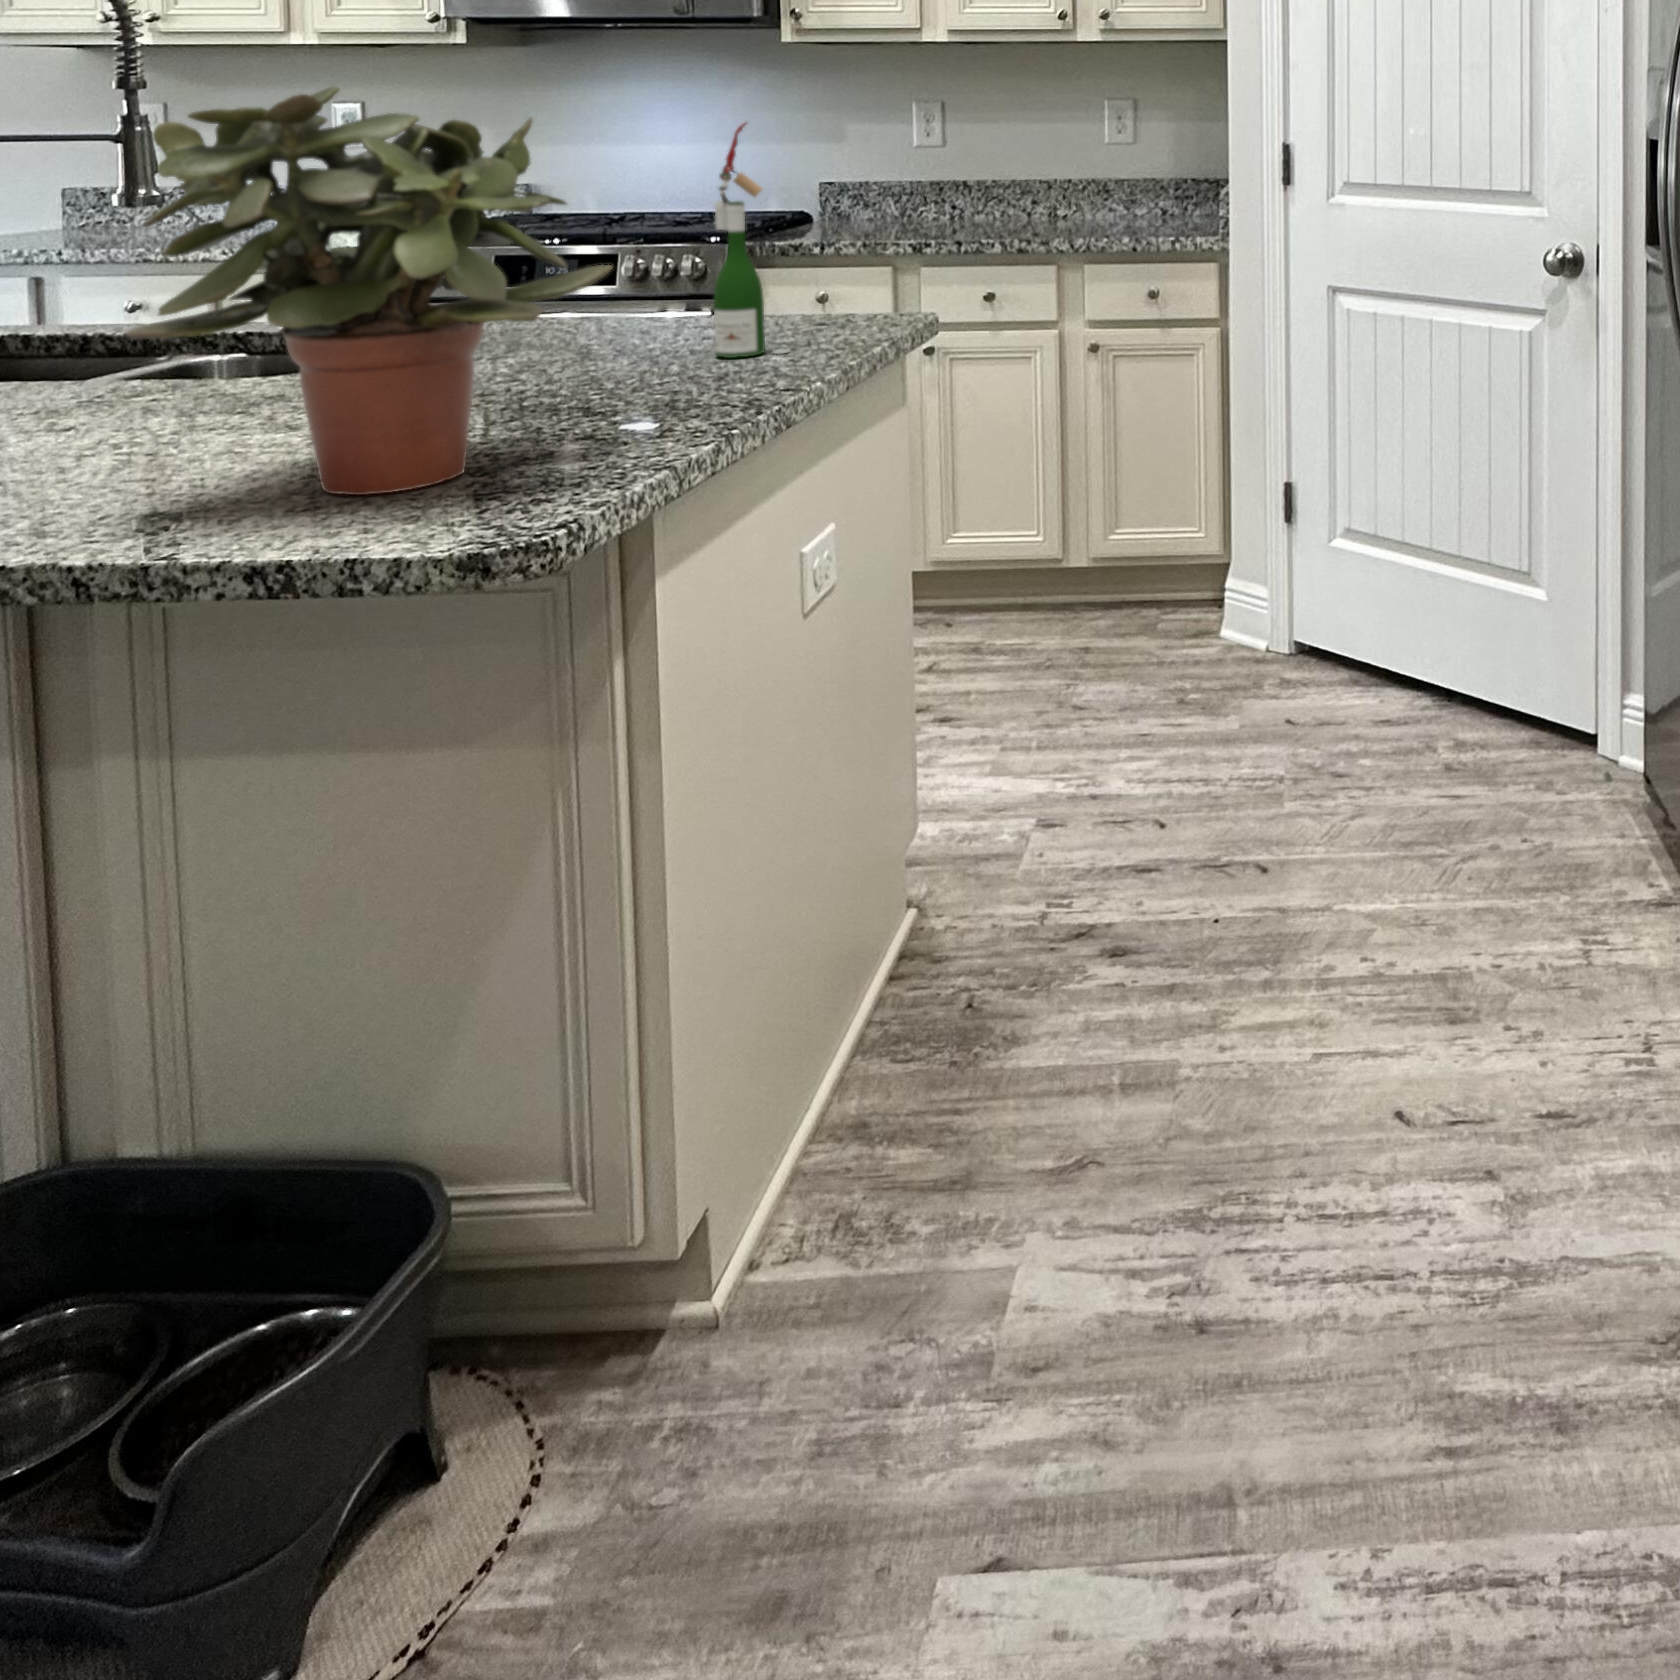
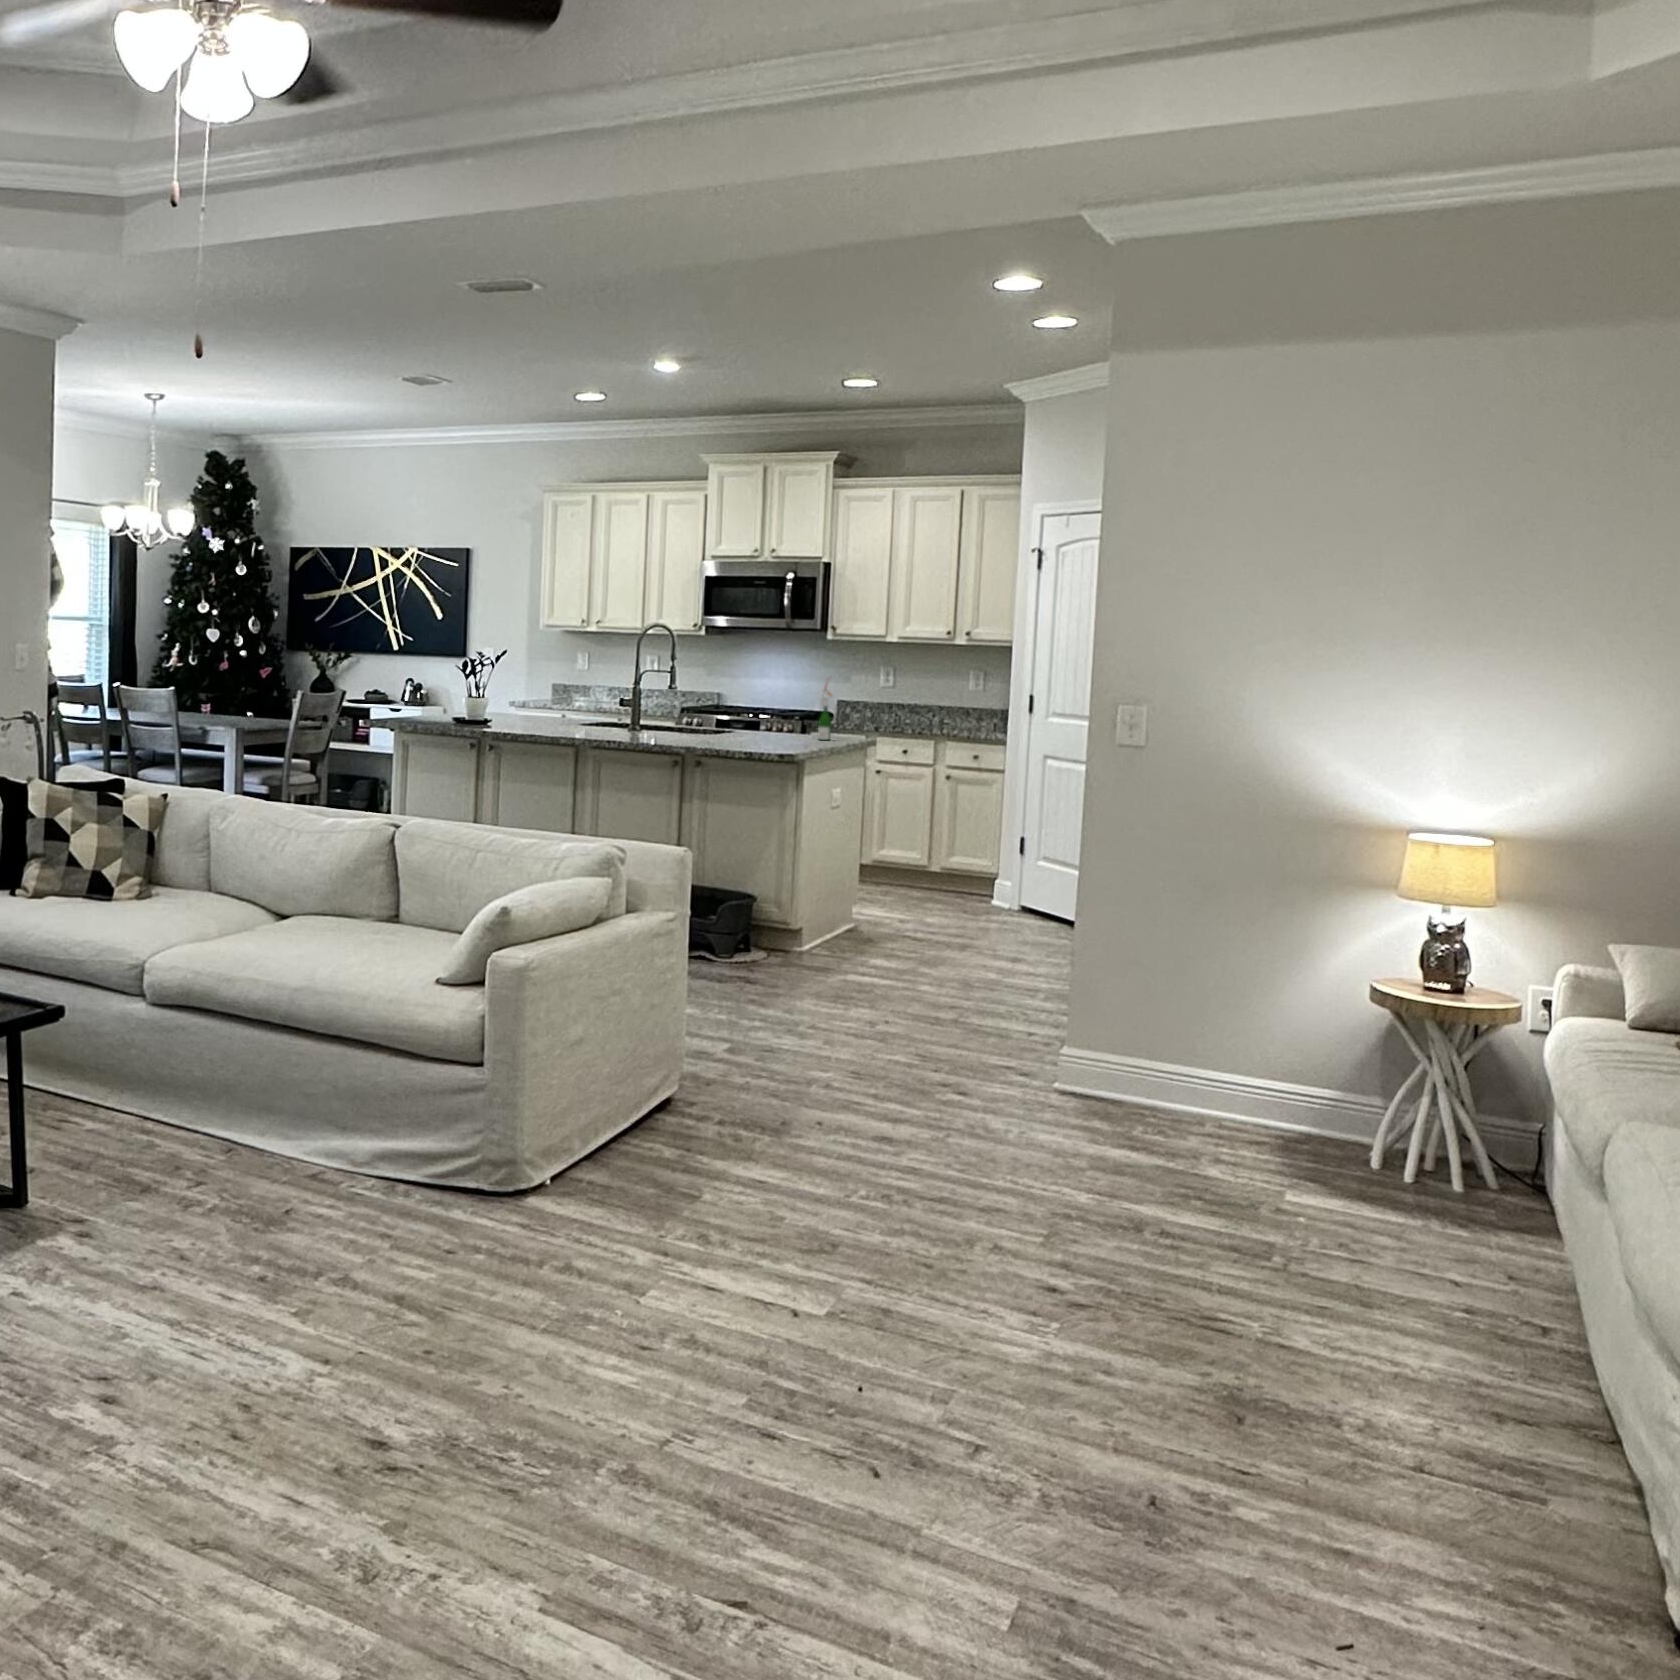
potted plant: present [126,87,612,495] -> none [728,667,808,747]

